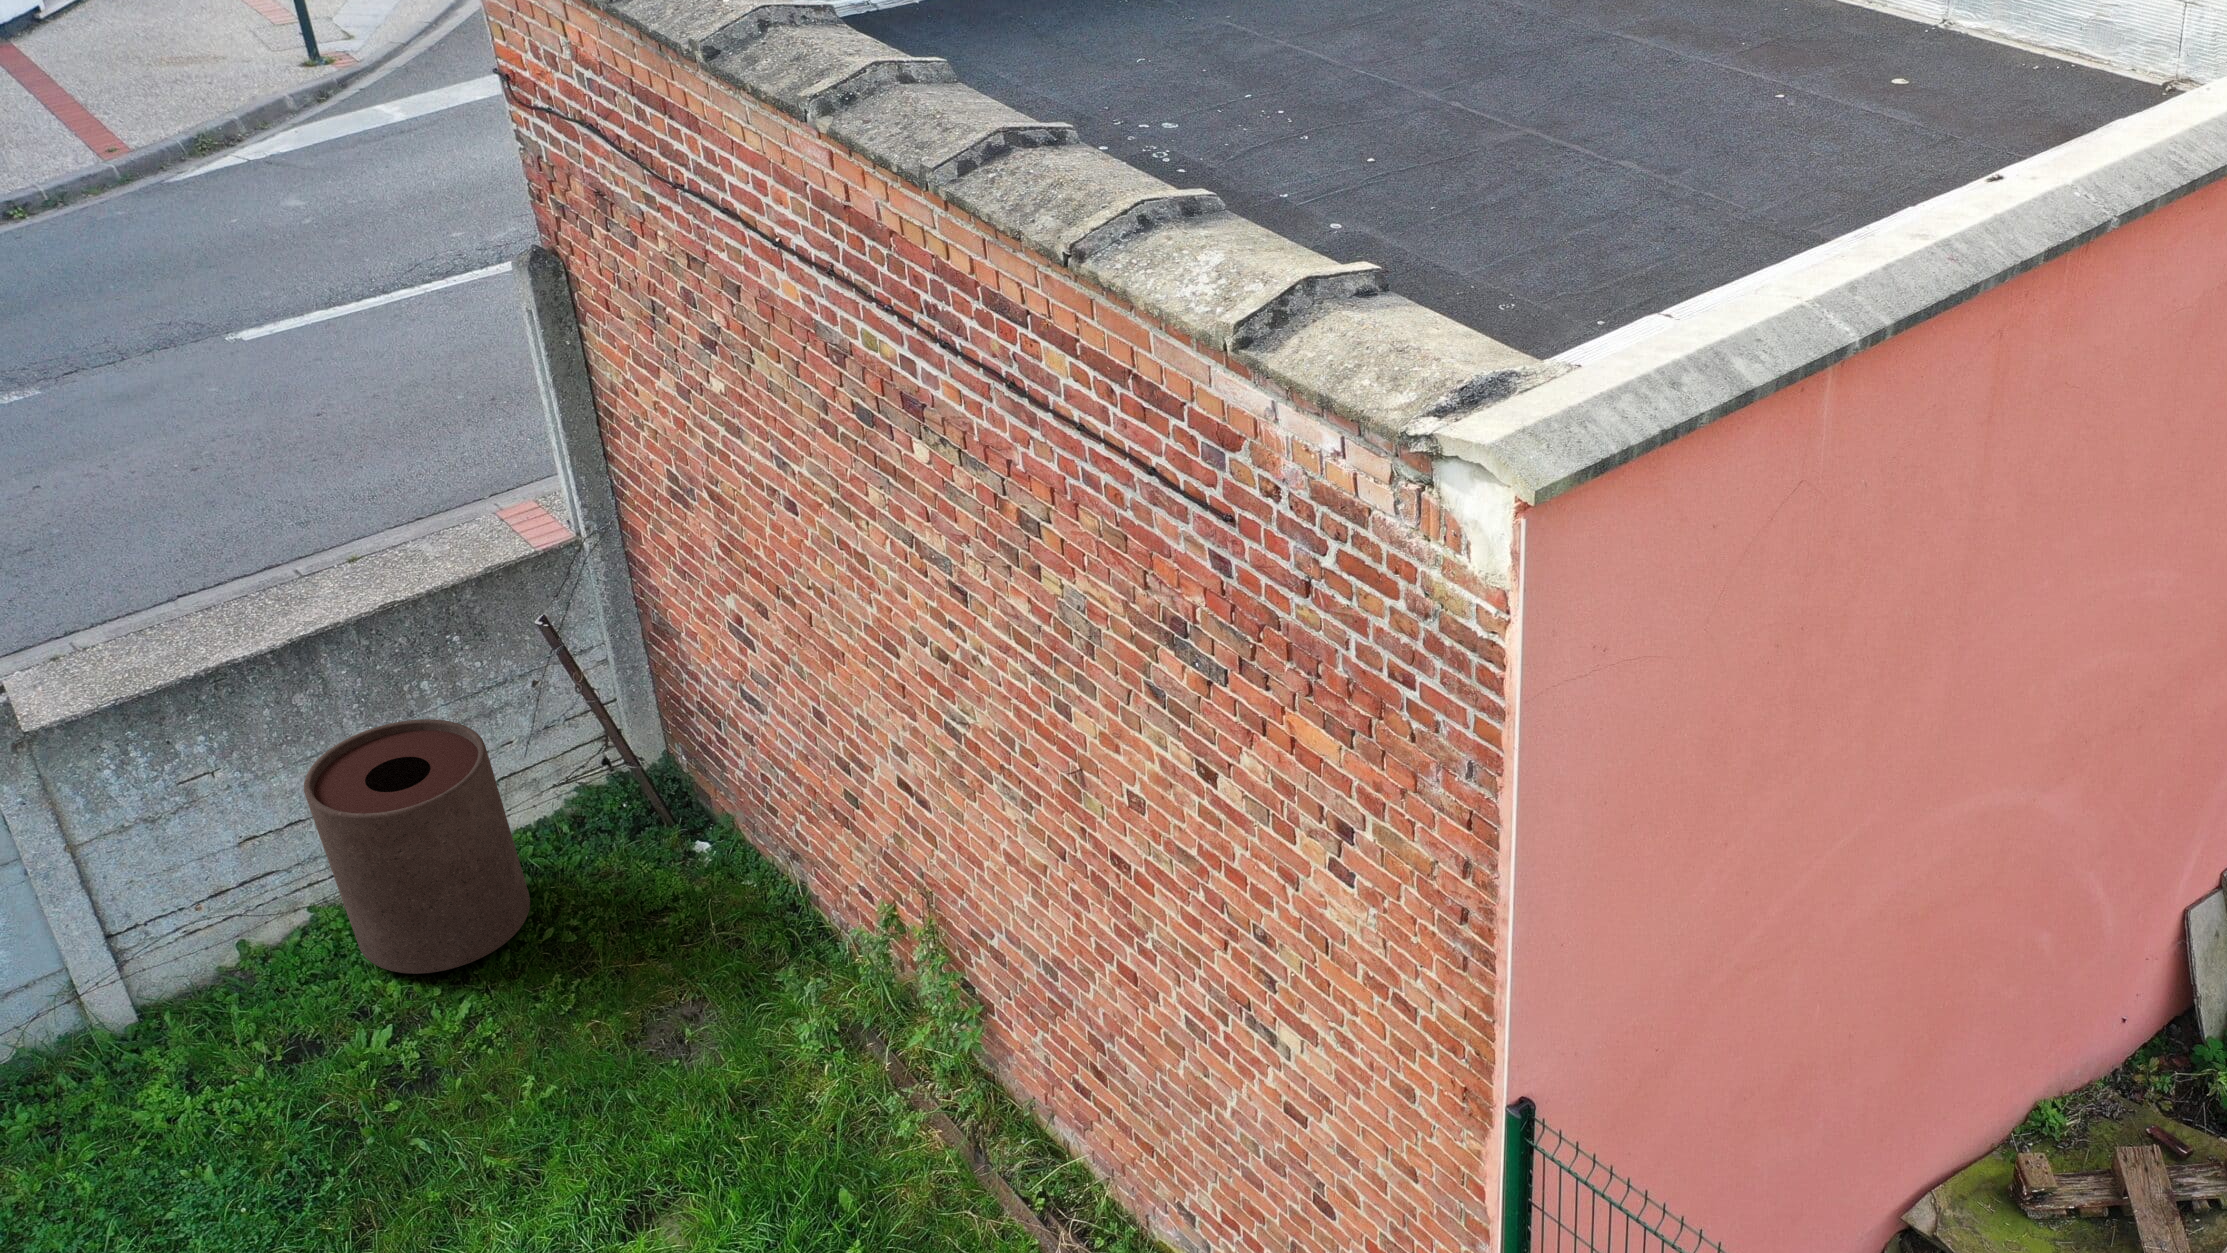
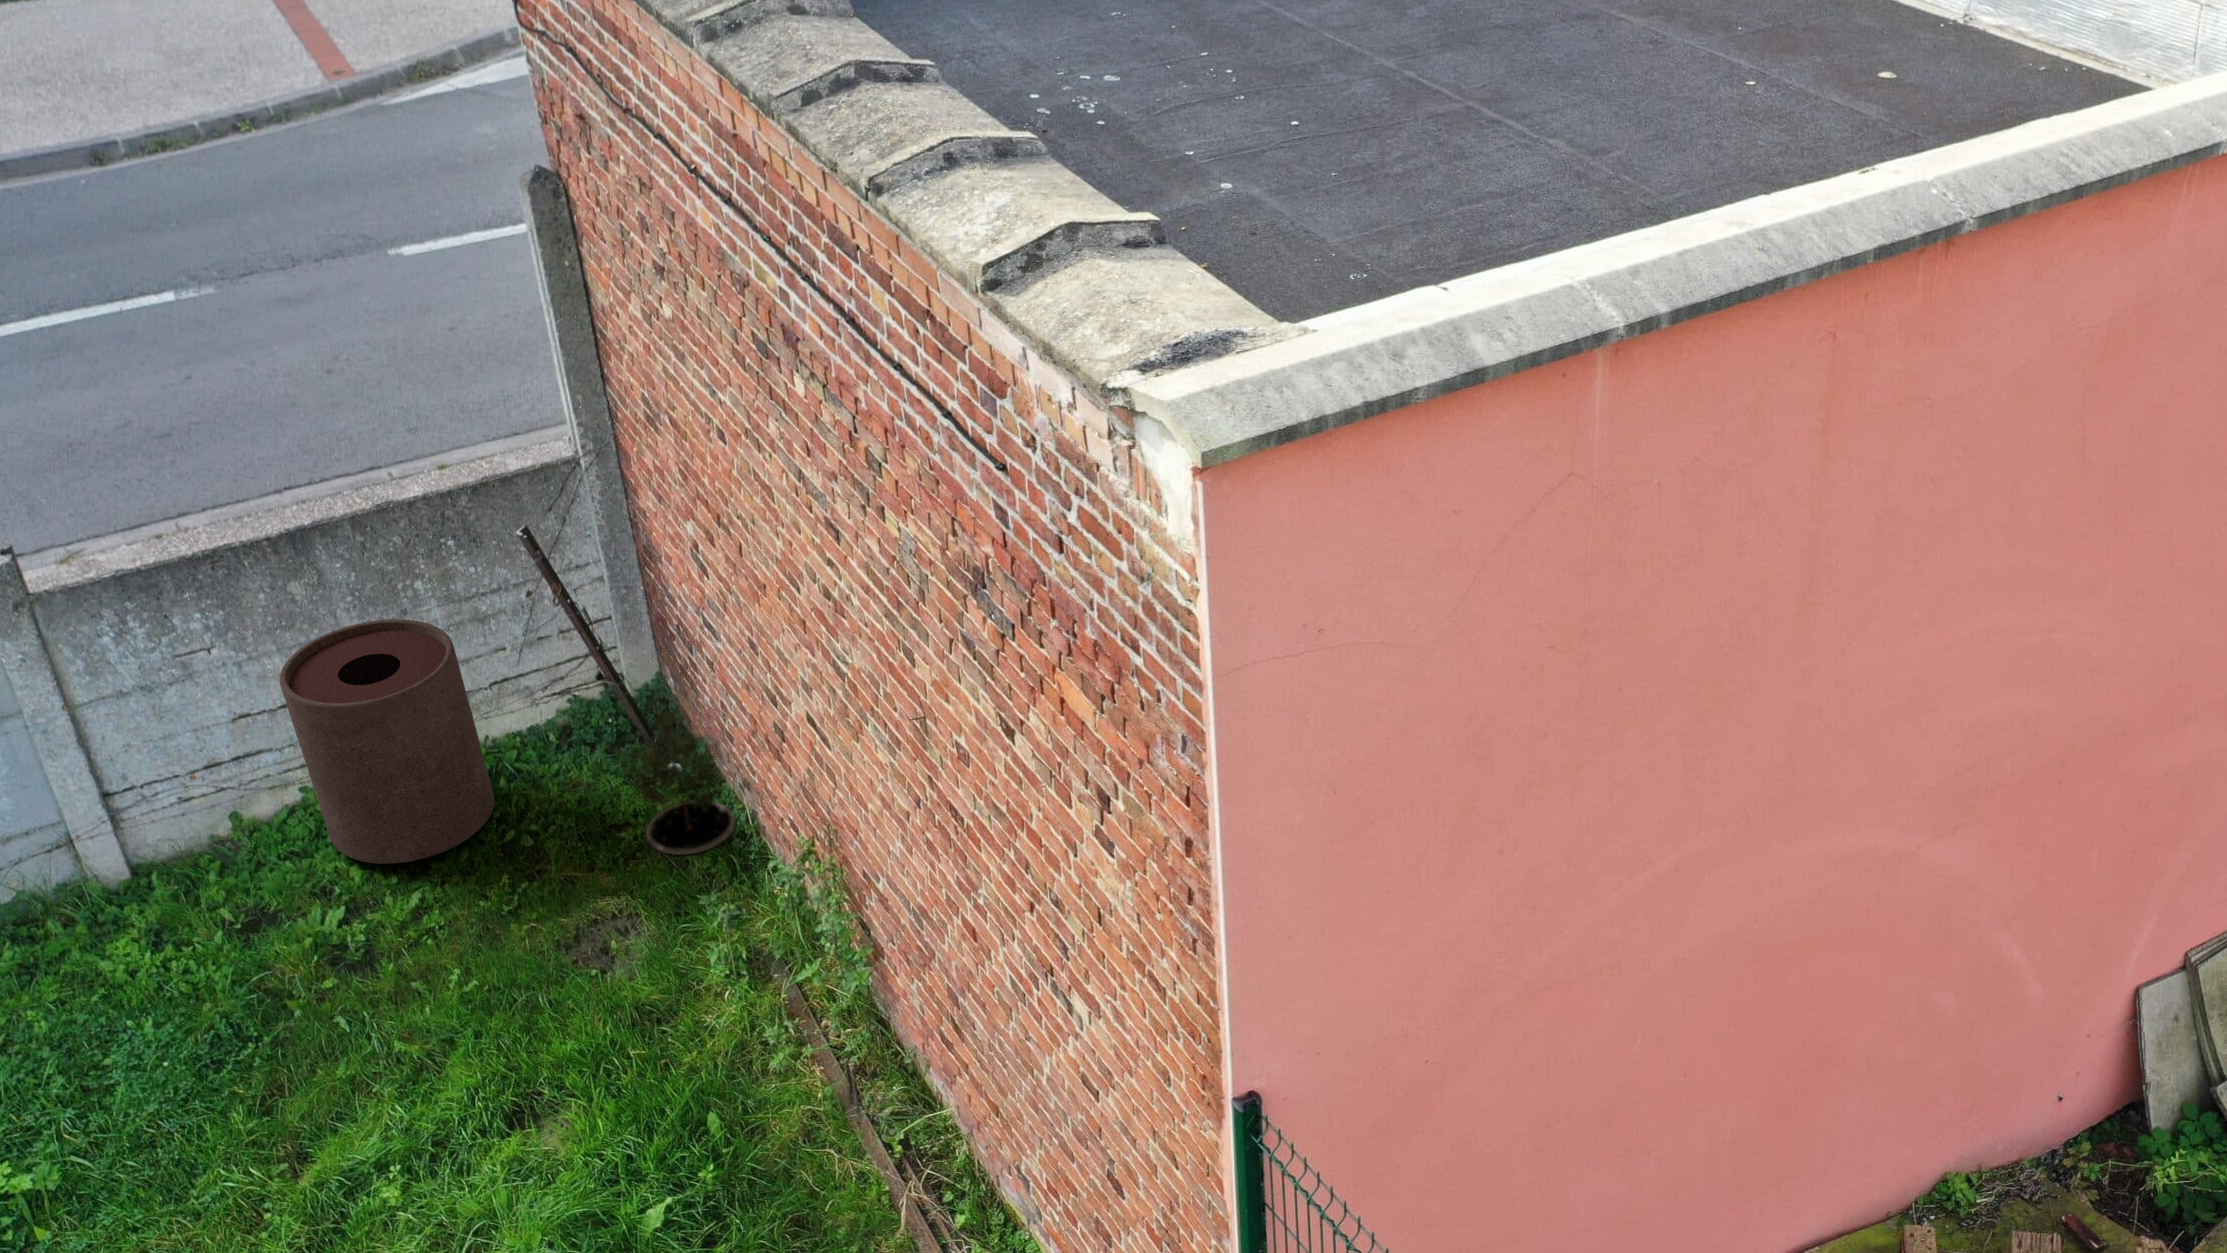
potted tree: none [656,772,787,932] -> present [613,697,735,855]

